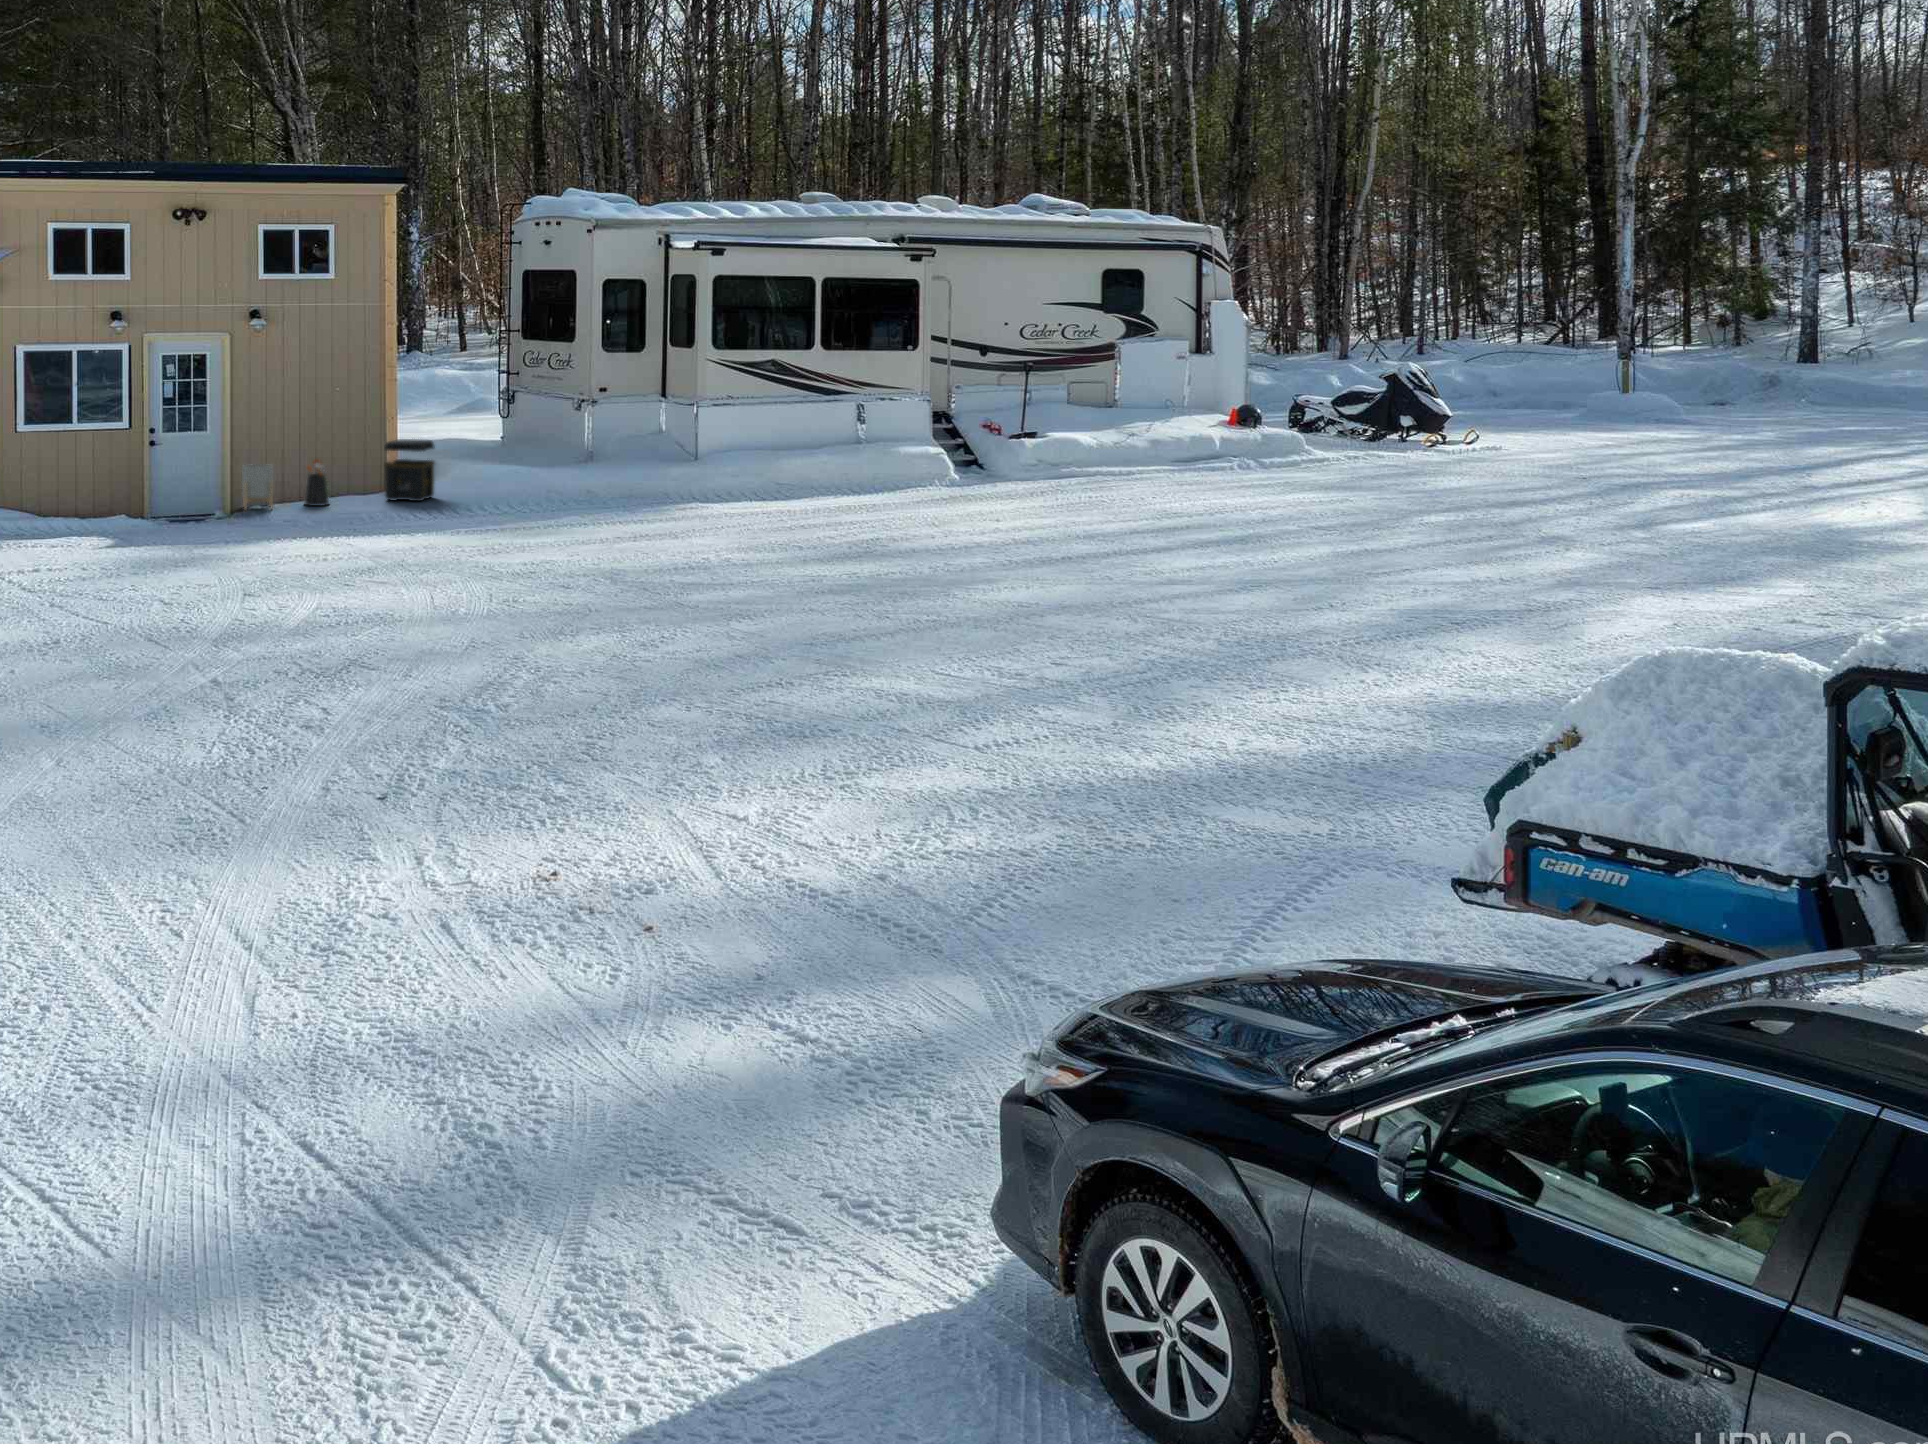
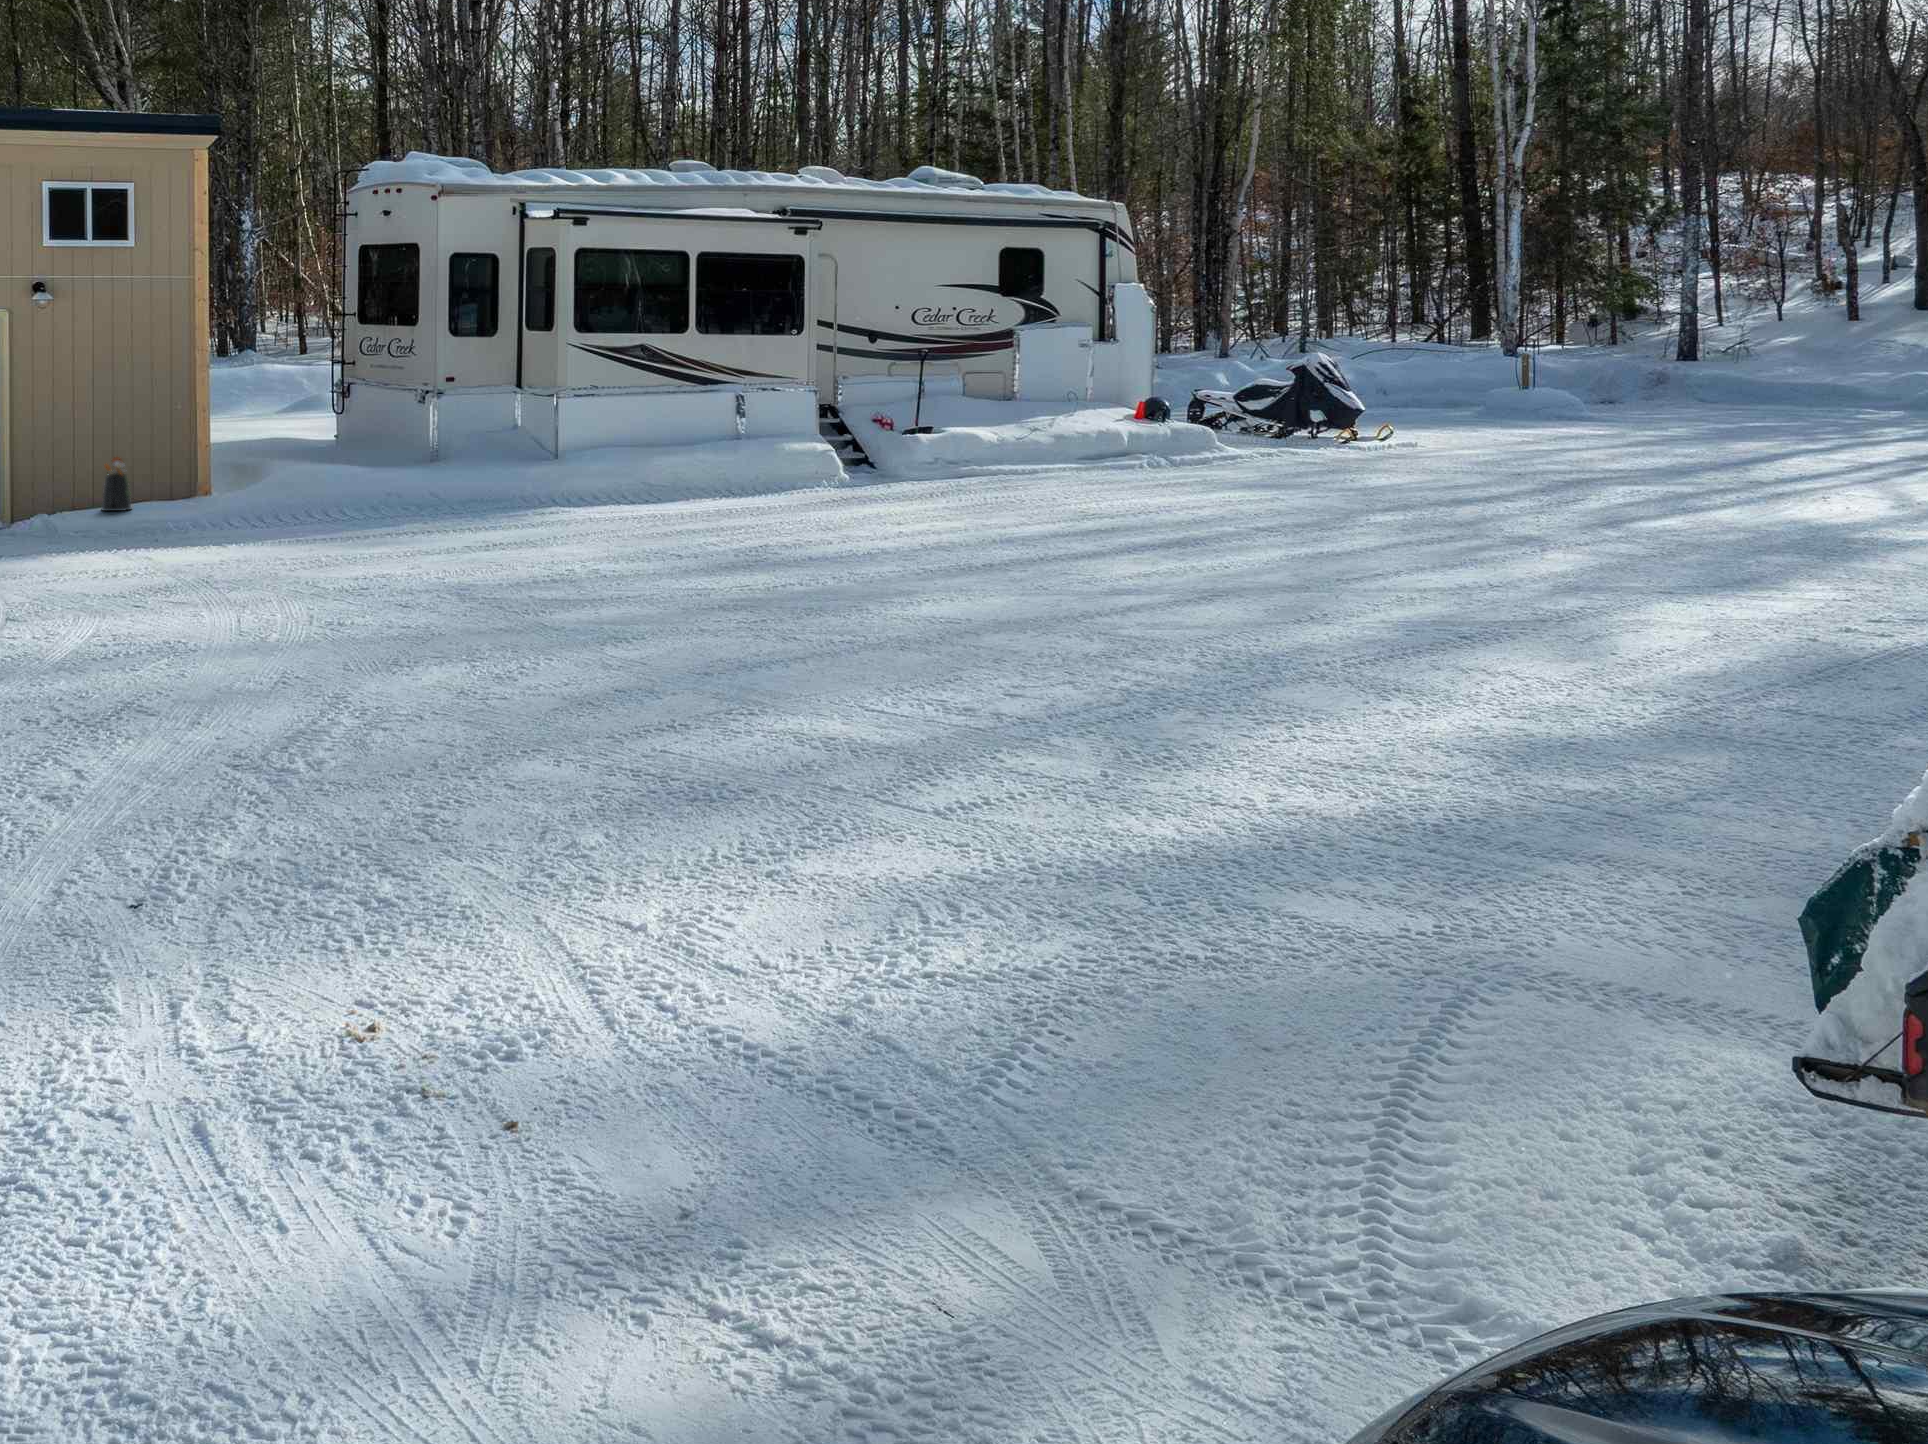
toolbox: present [384,439,435,501] -> none [196,434,258,505]
planter: present [242,464,273,509] -> none [26,463,63,517]

